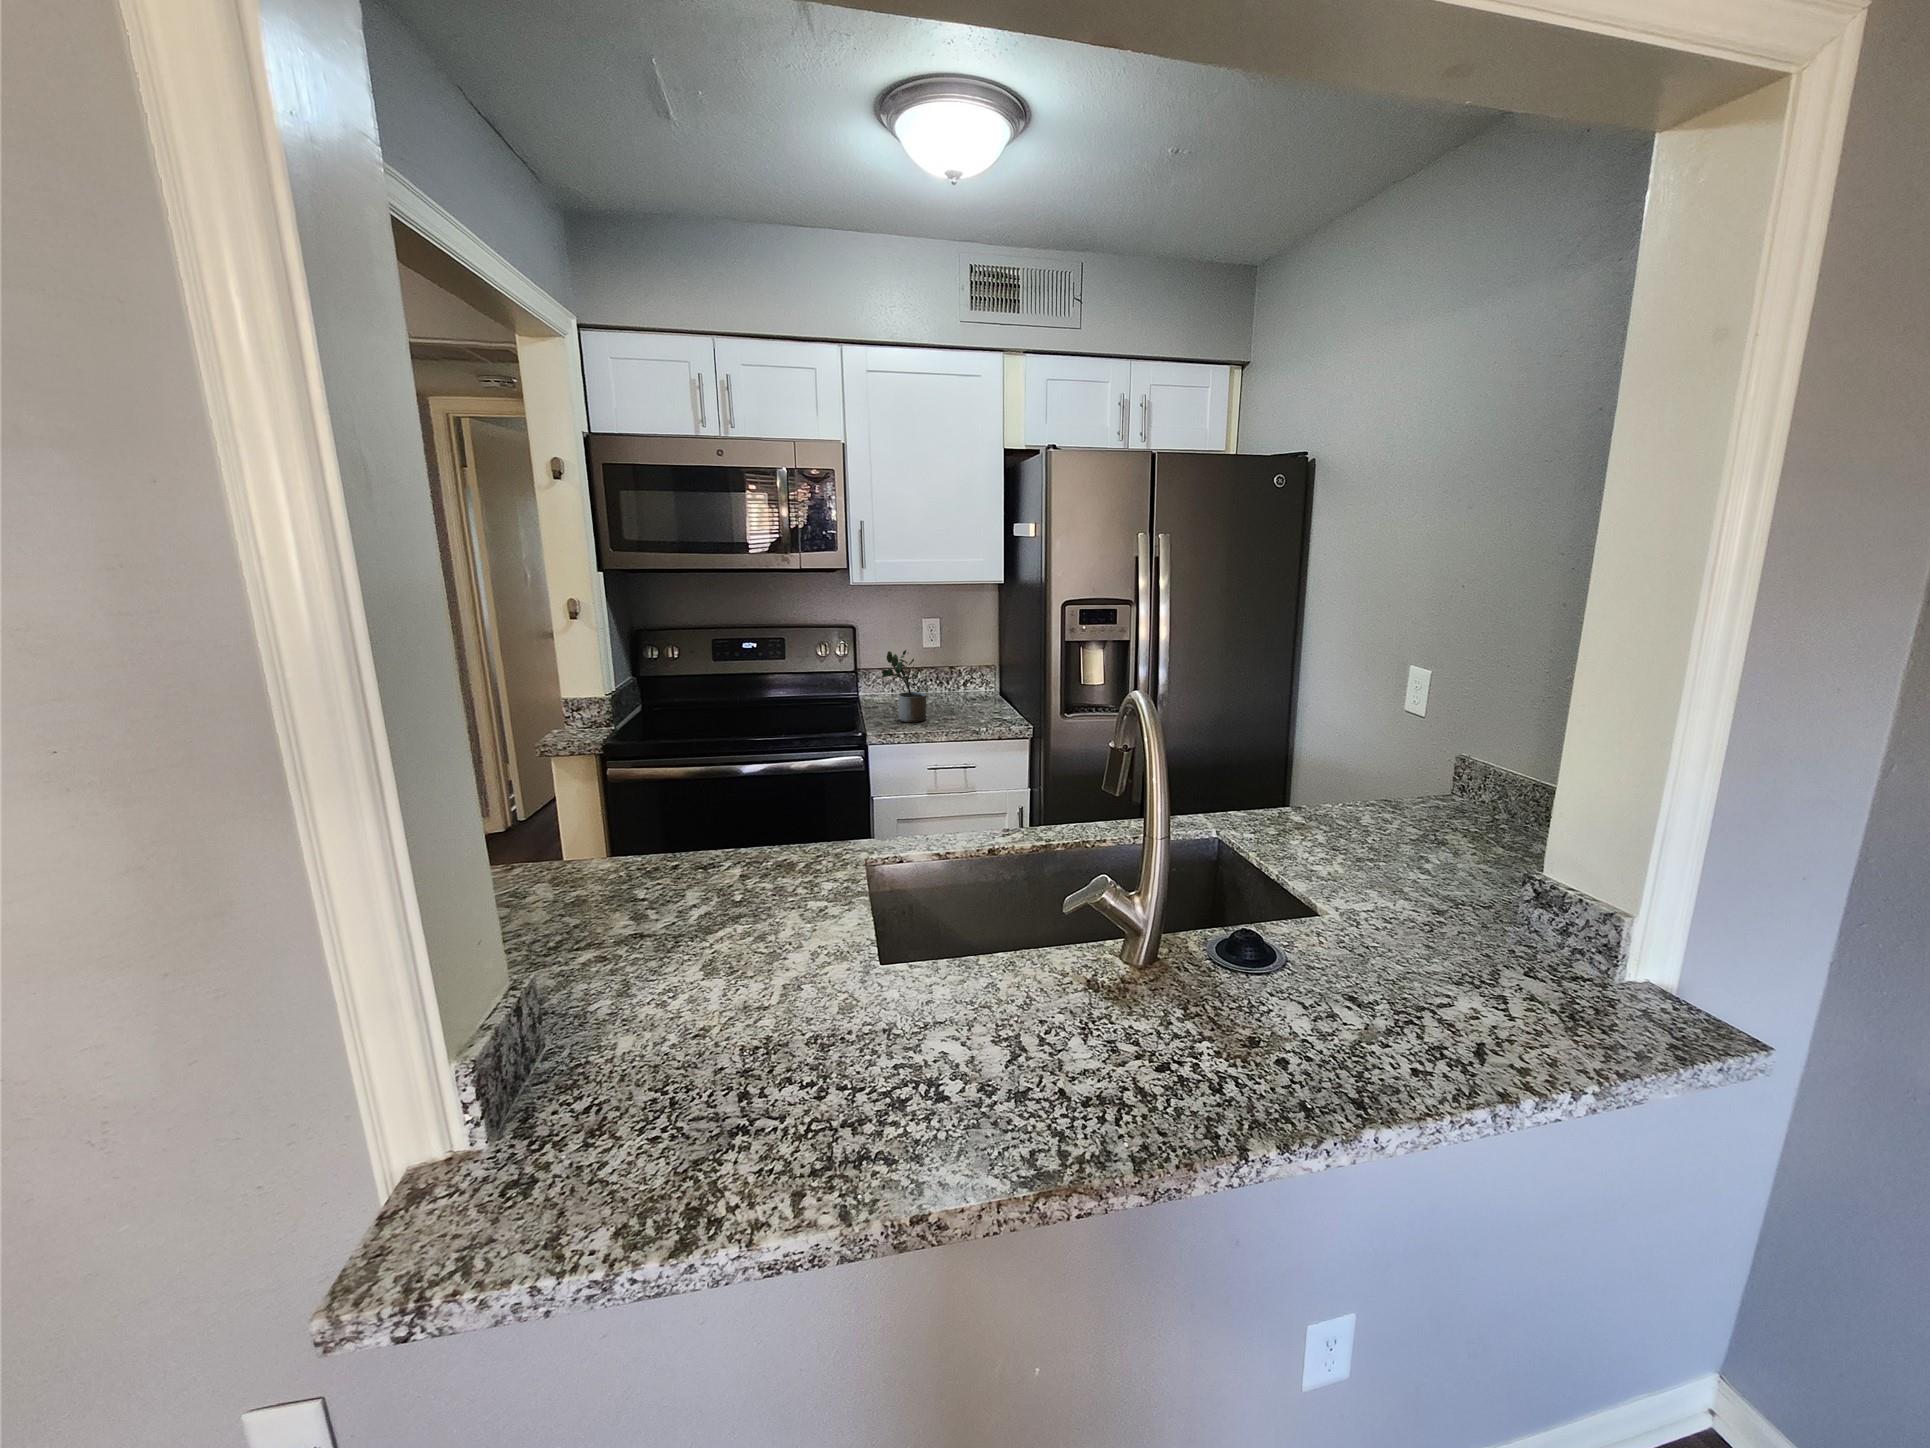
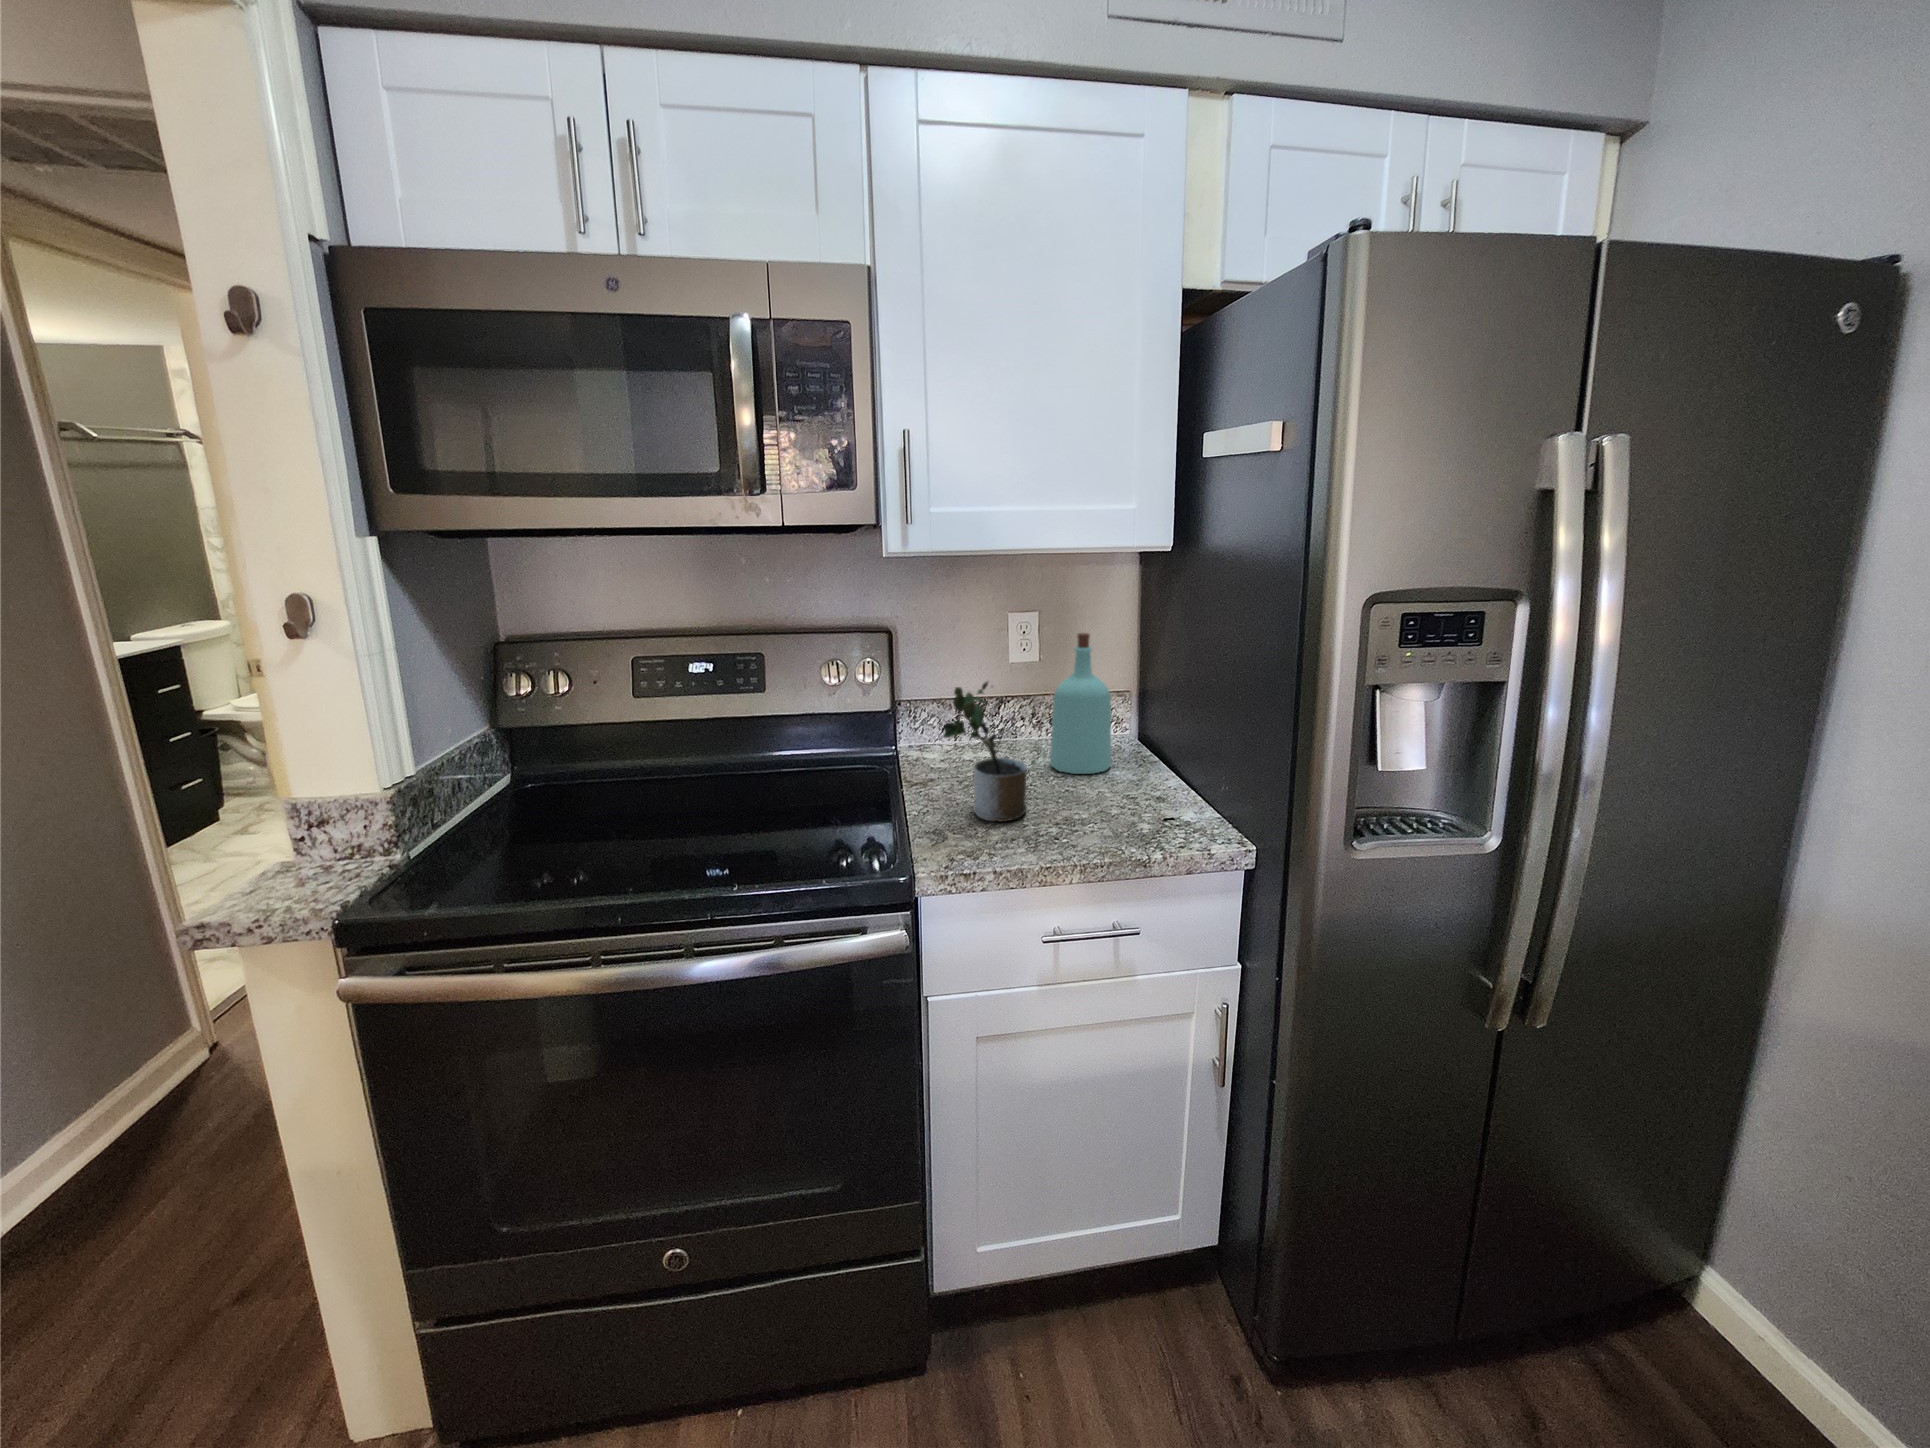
bottle: none [945,629,980,708] -> present [1050,633,1112,774]

